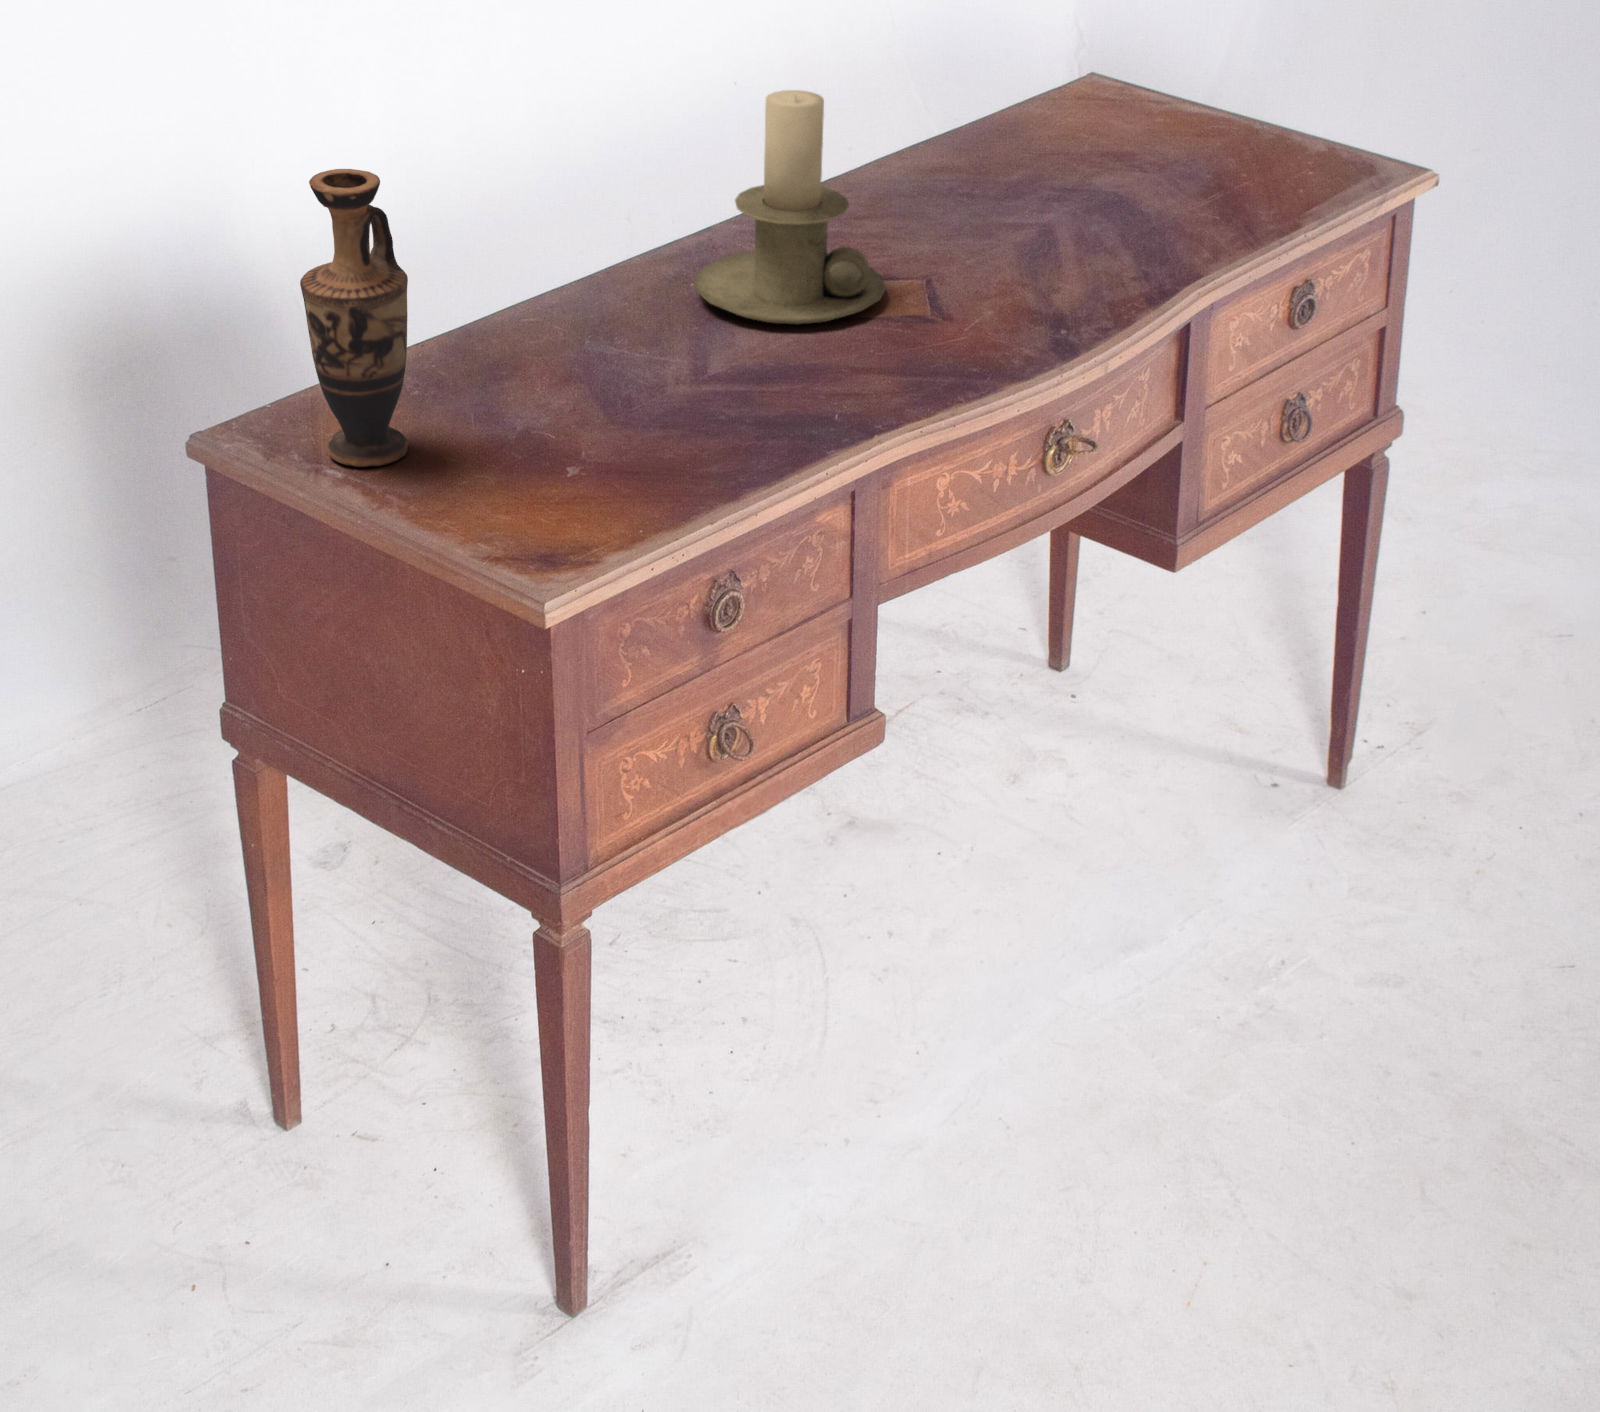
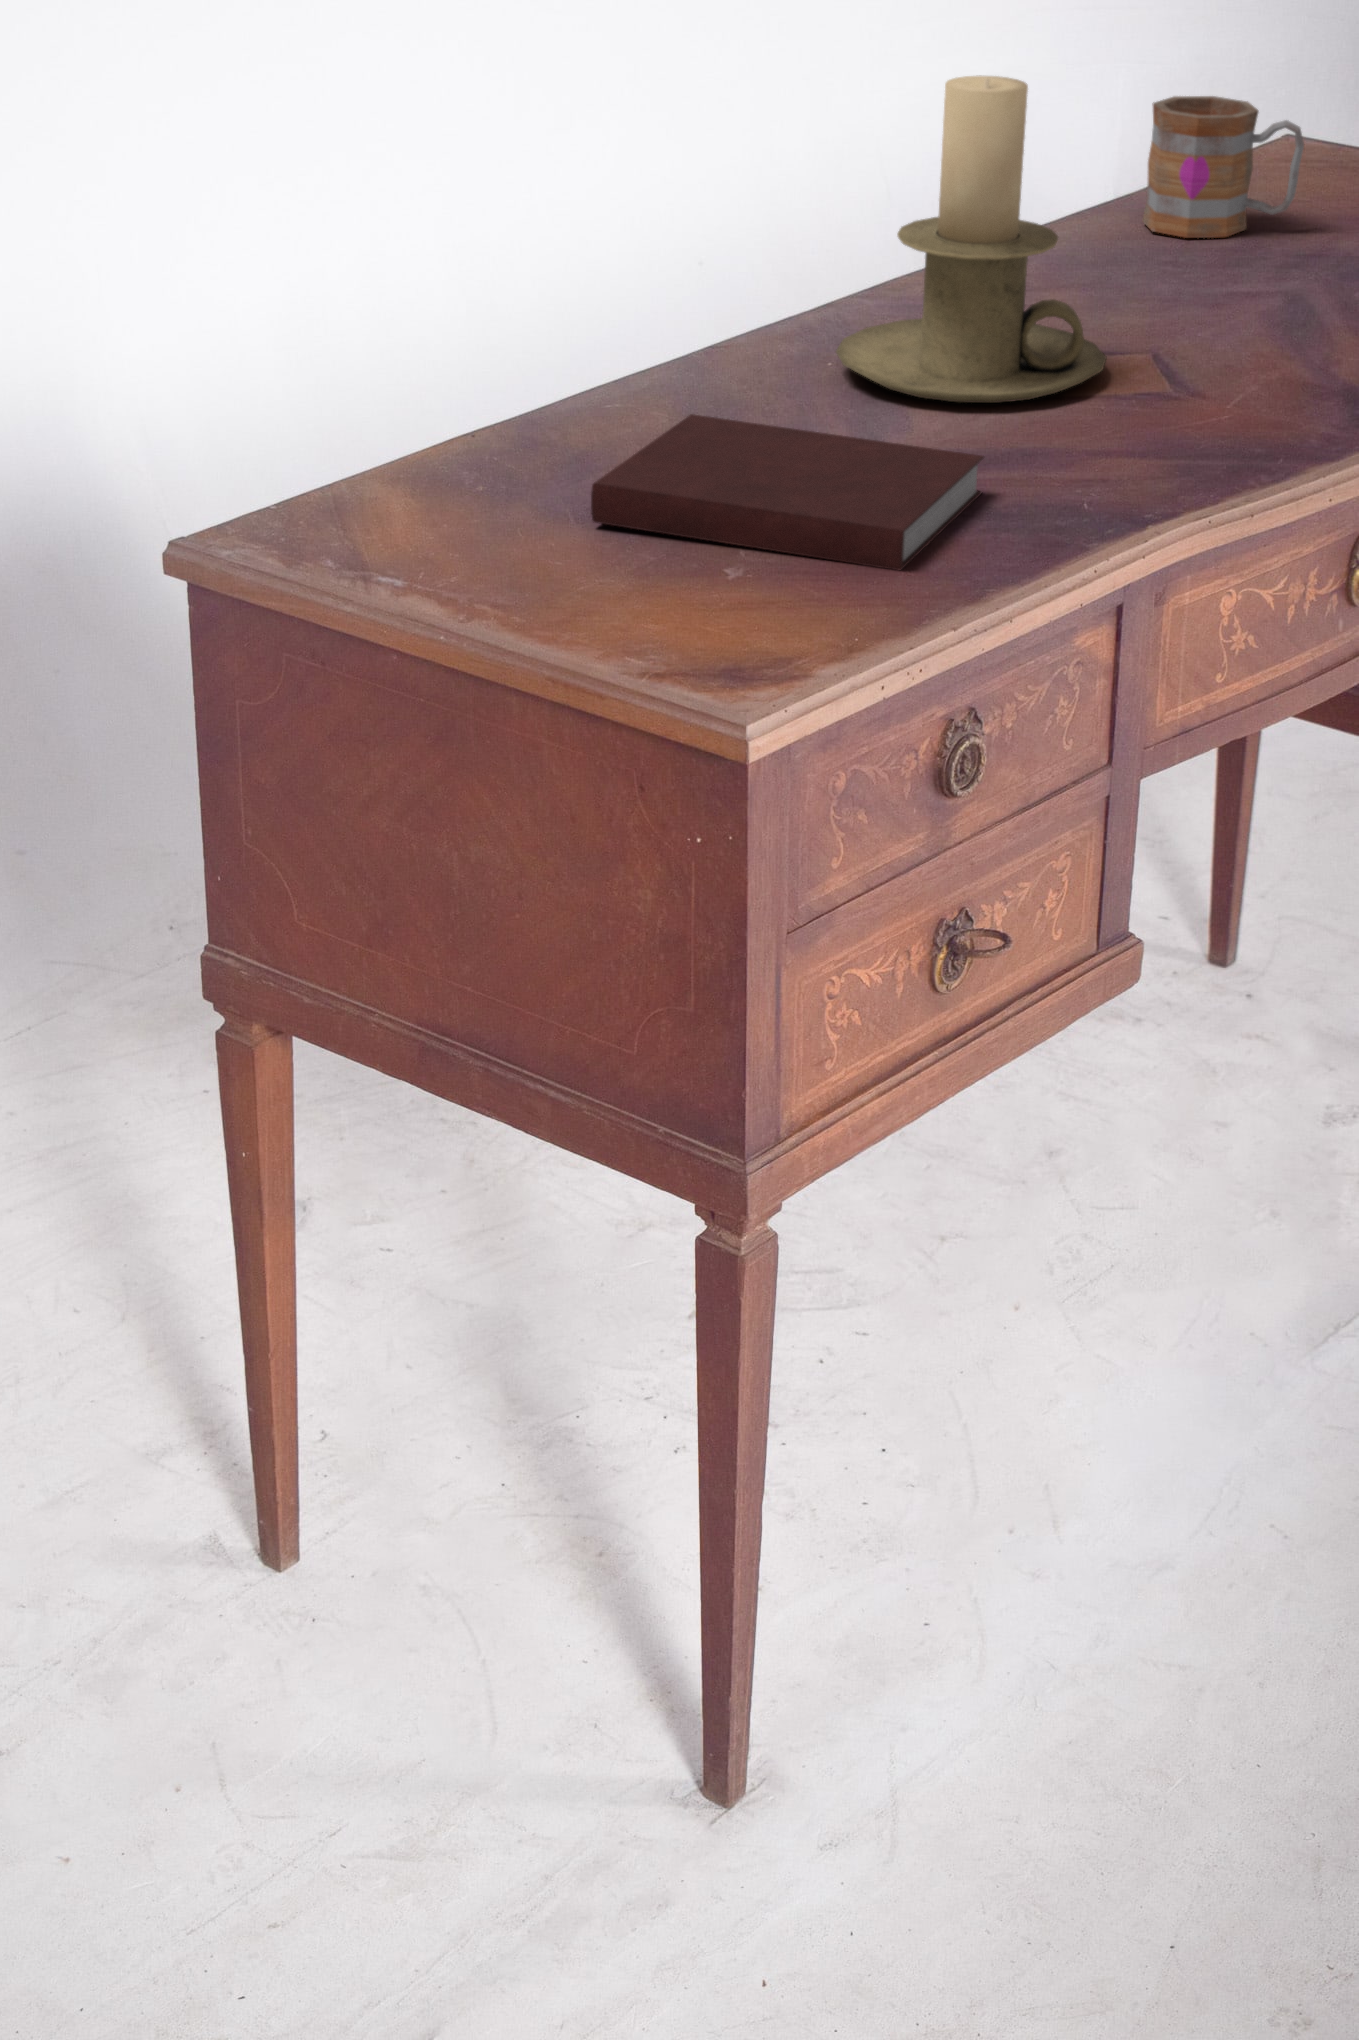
mug: none [954,70,1067,176] -> present [1143,96,1304,238]
vase: present [300,169,408,467] -> none [345,137,498,576]
notebook: none [485,338,767,471] -> present [591,414,984,570]

